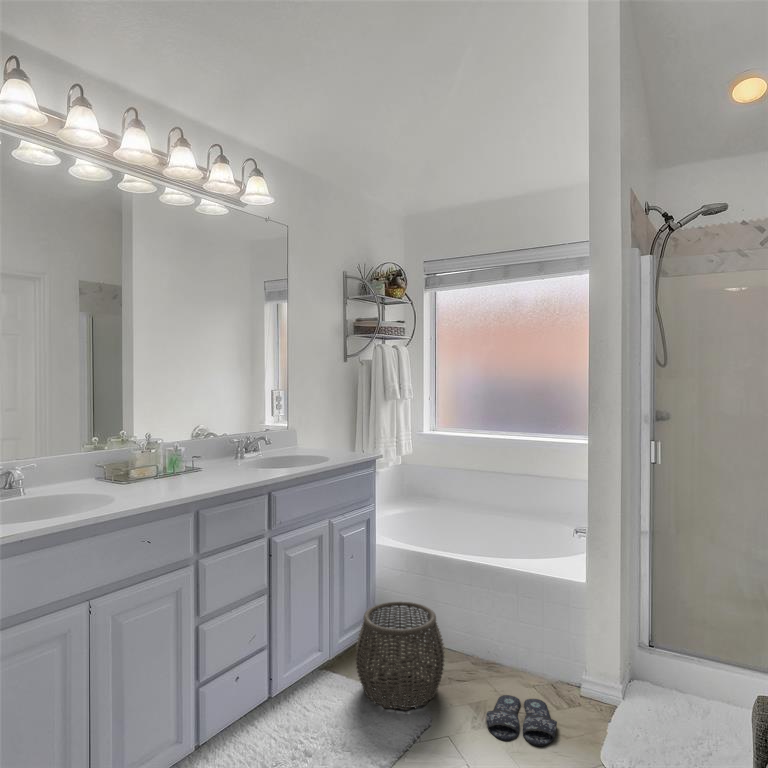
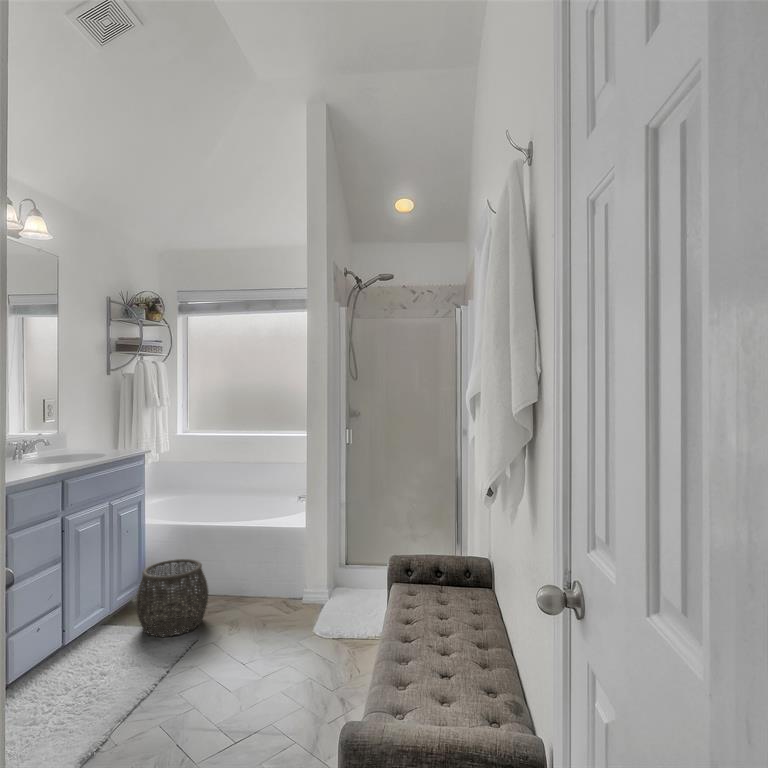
slippers: present [486,695,557,746] -> none [241,610,290,636]

